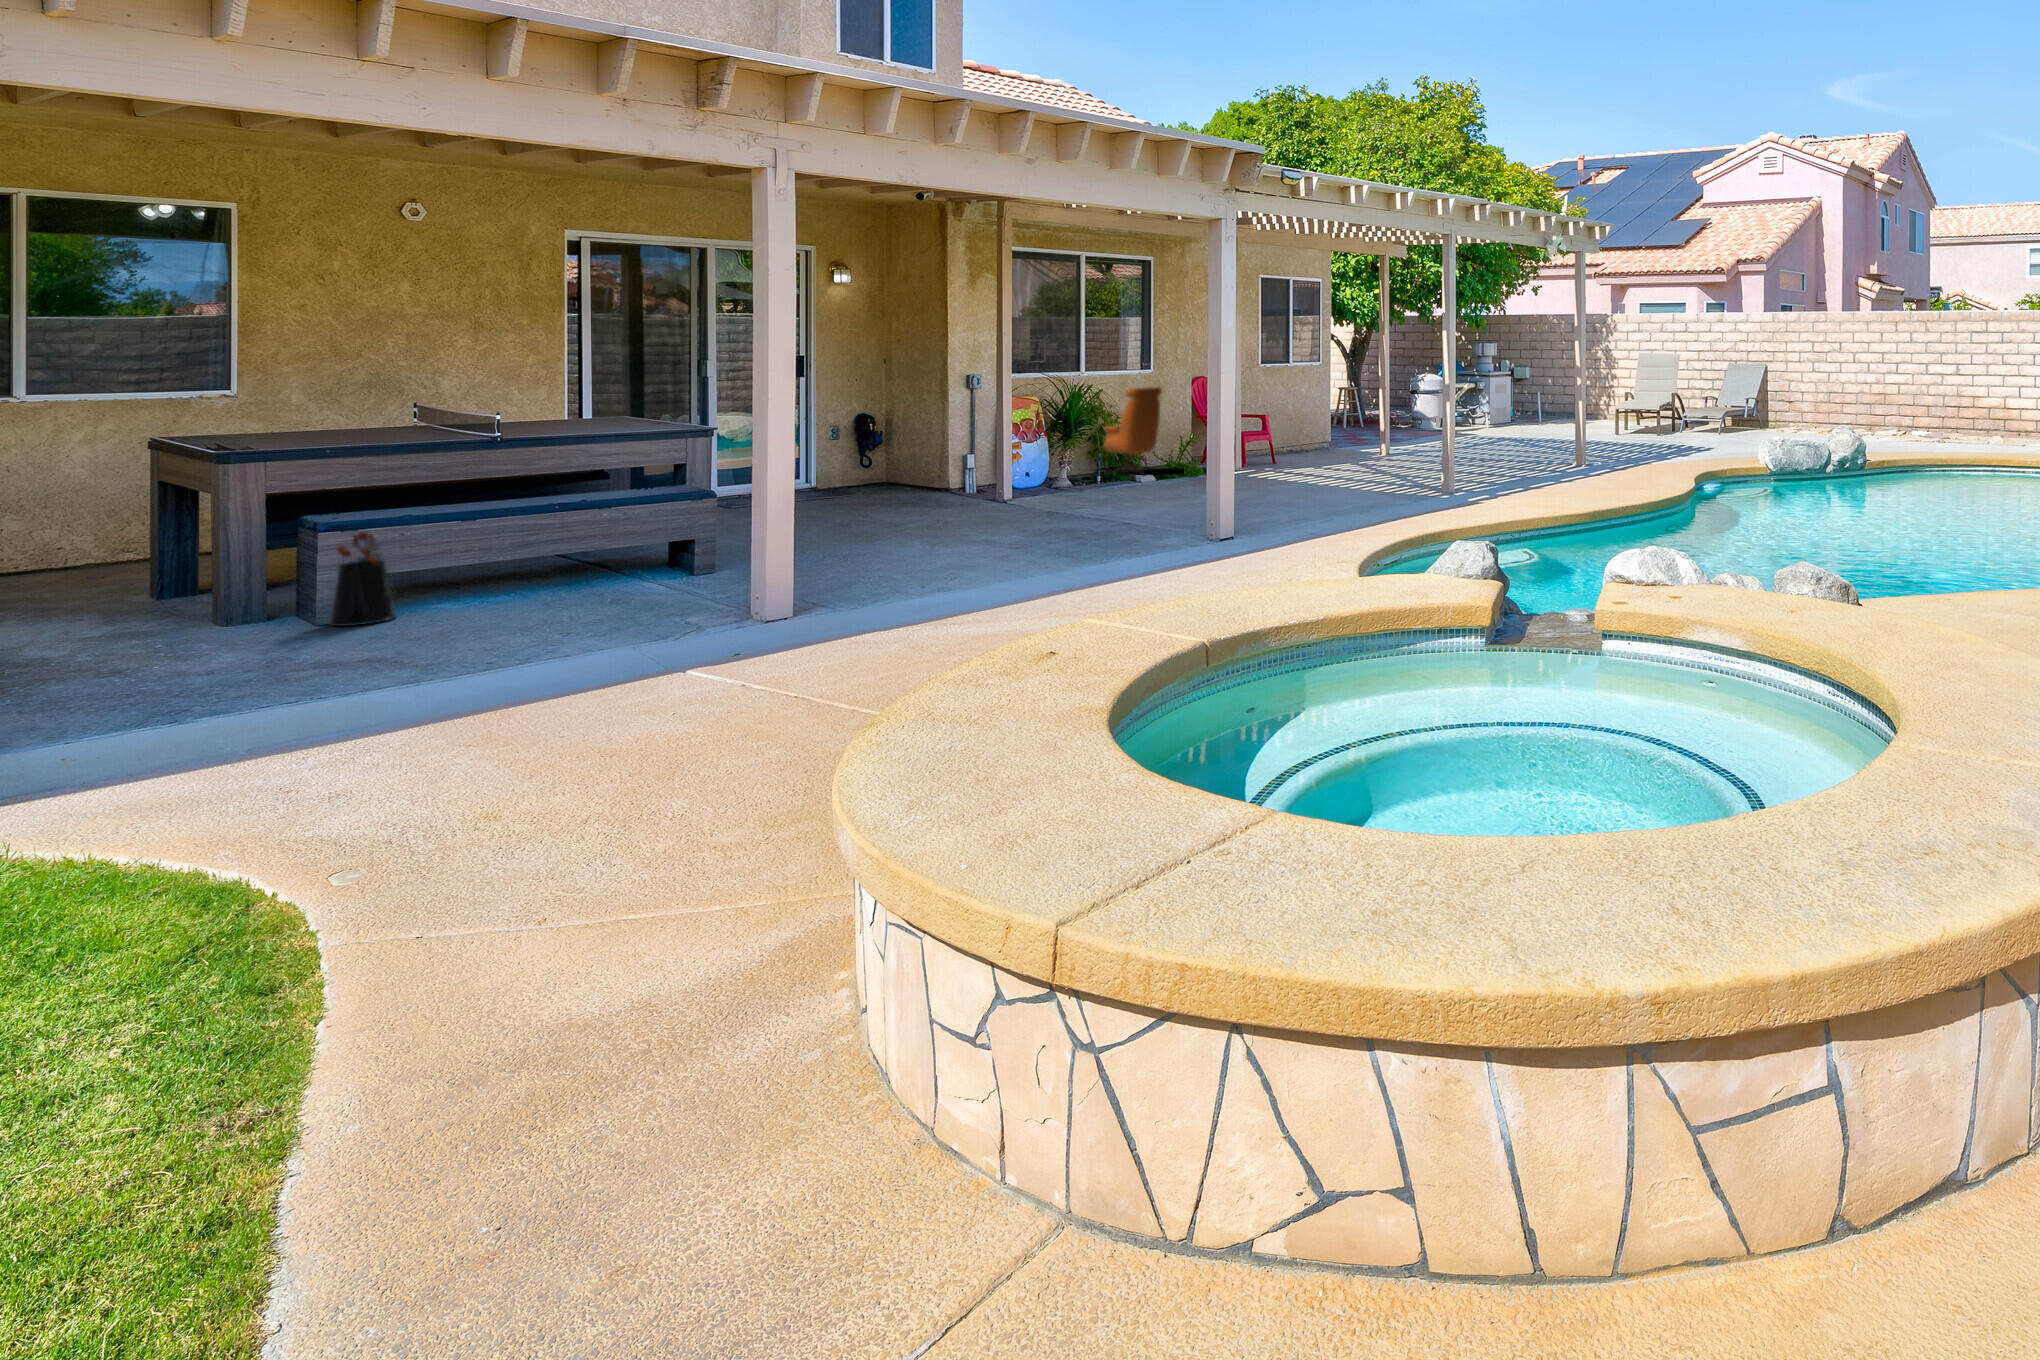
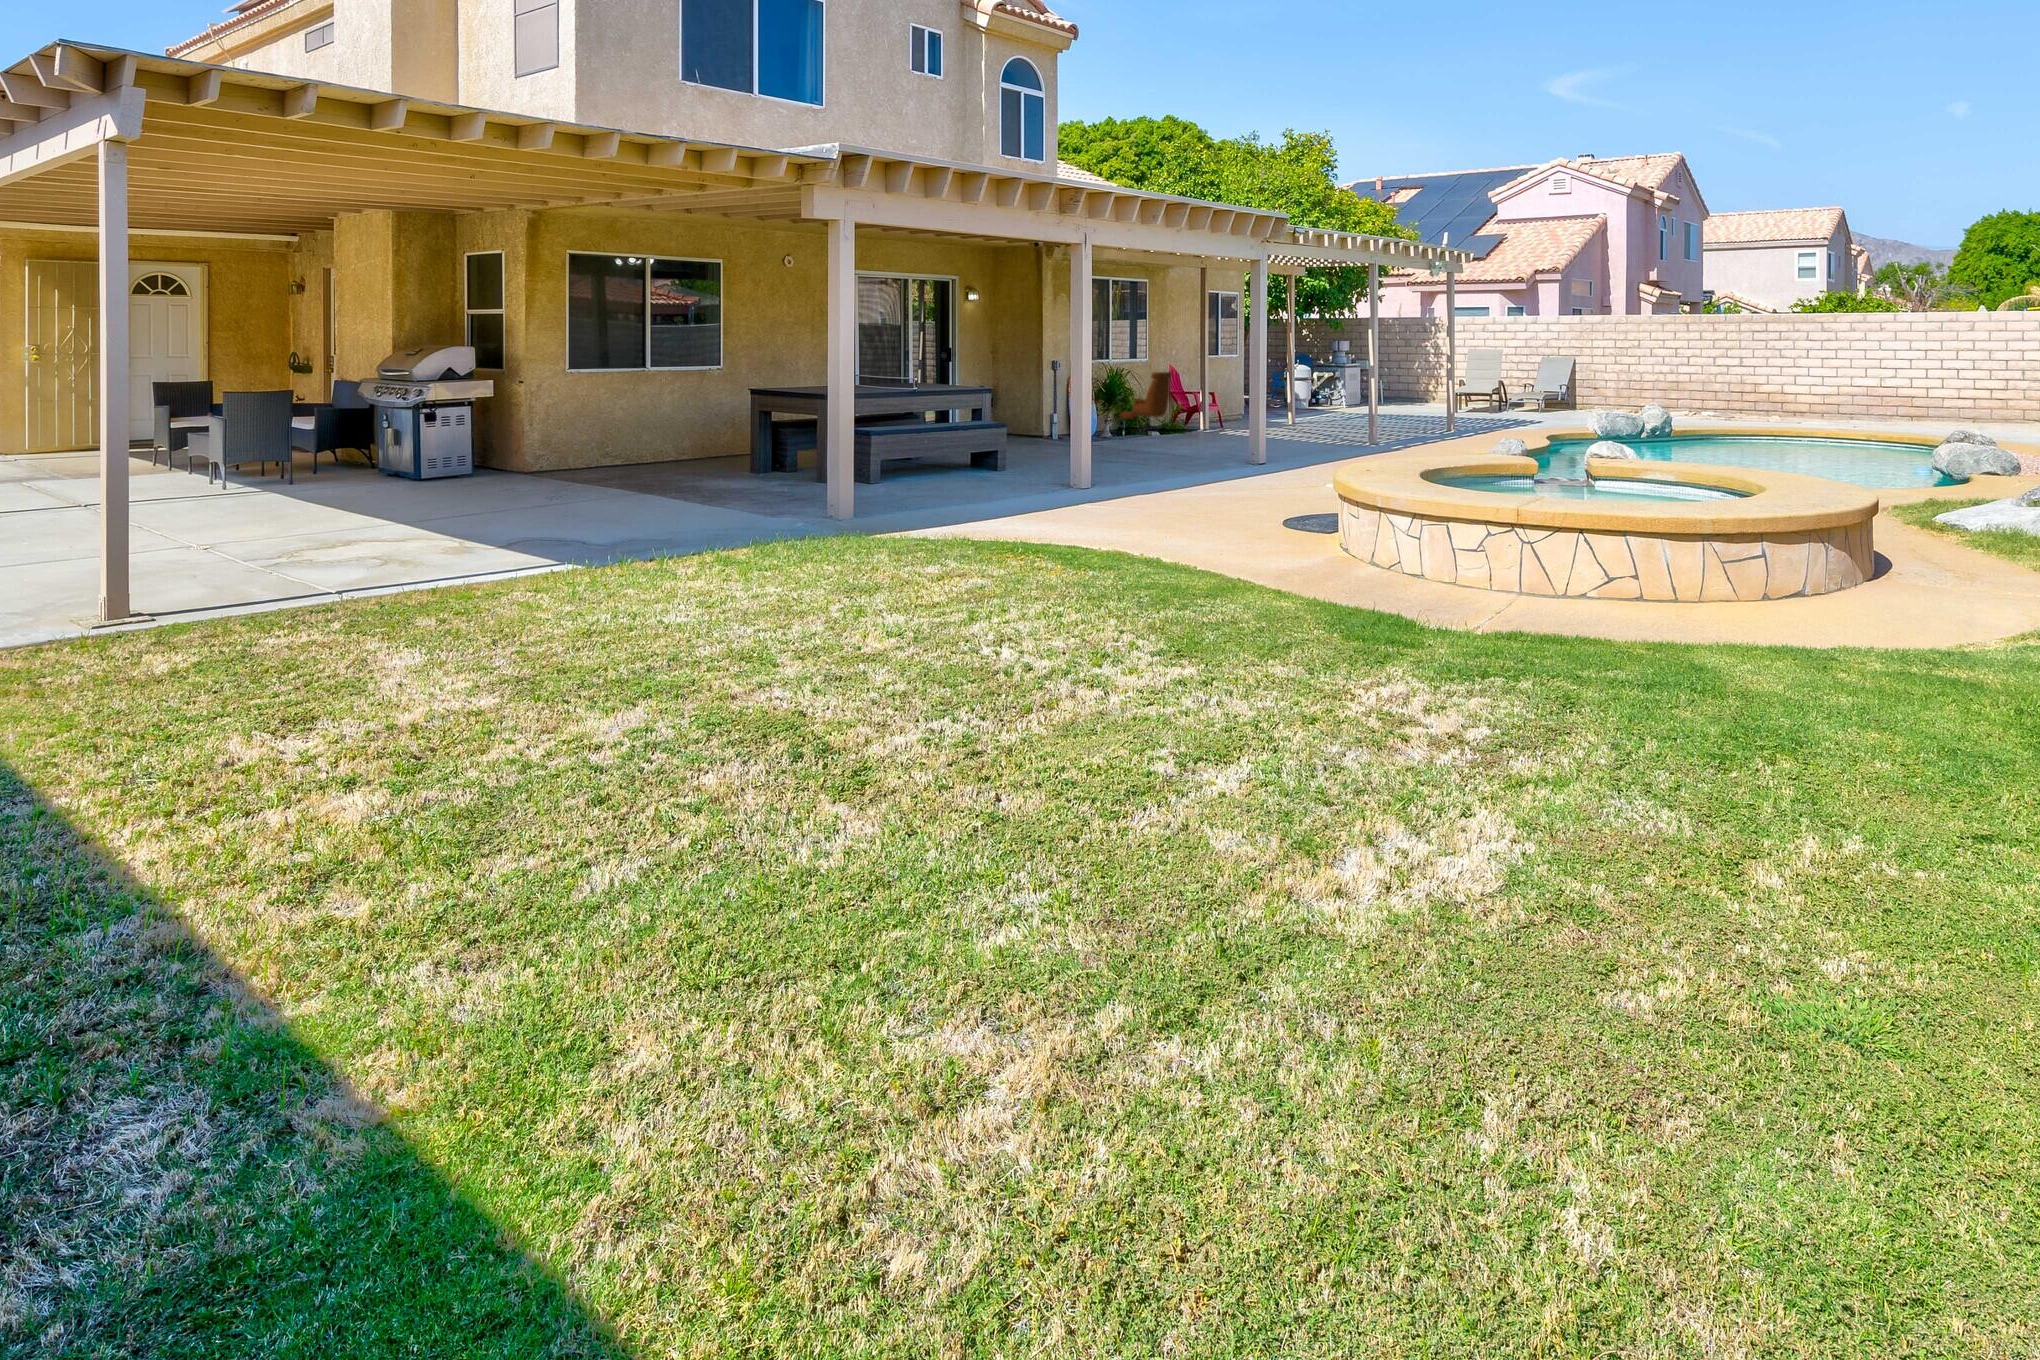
watering can: present [329,532,396,626] -> none [883,438,910,486]

